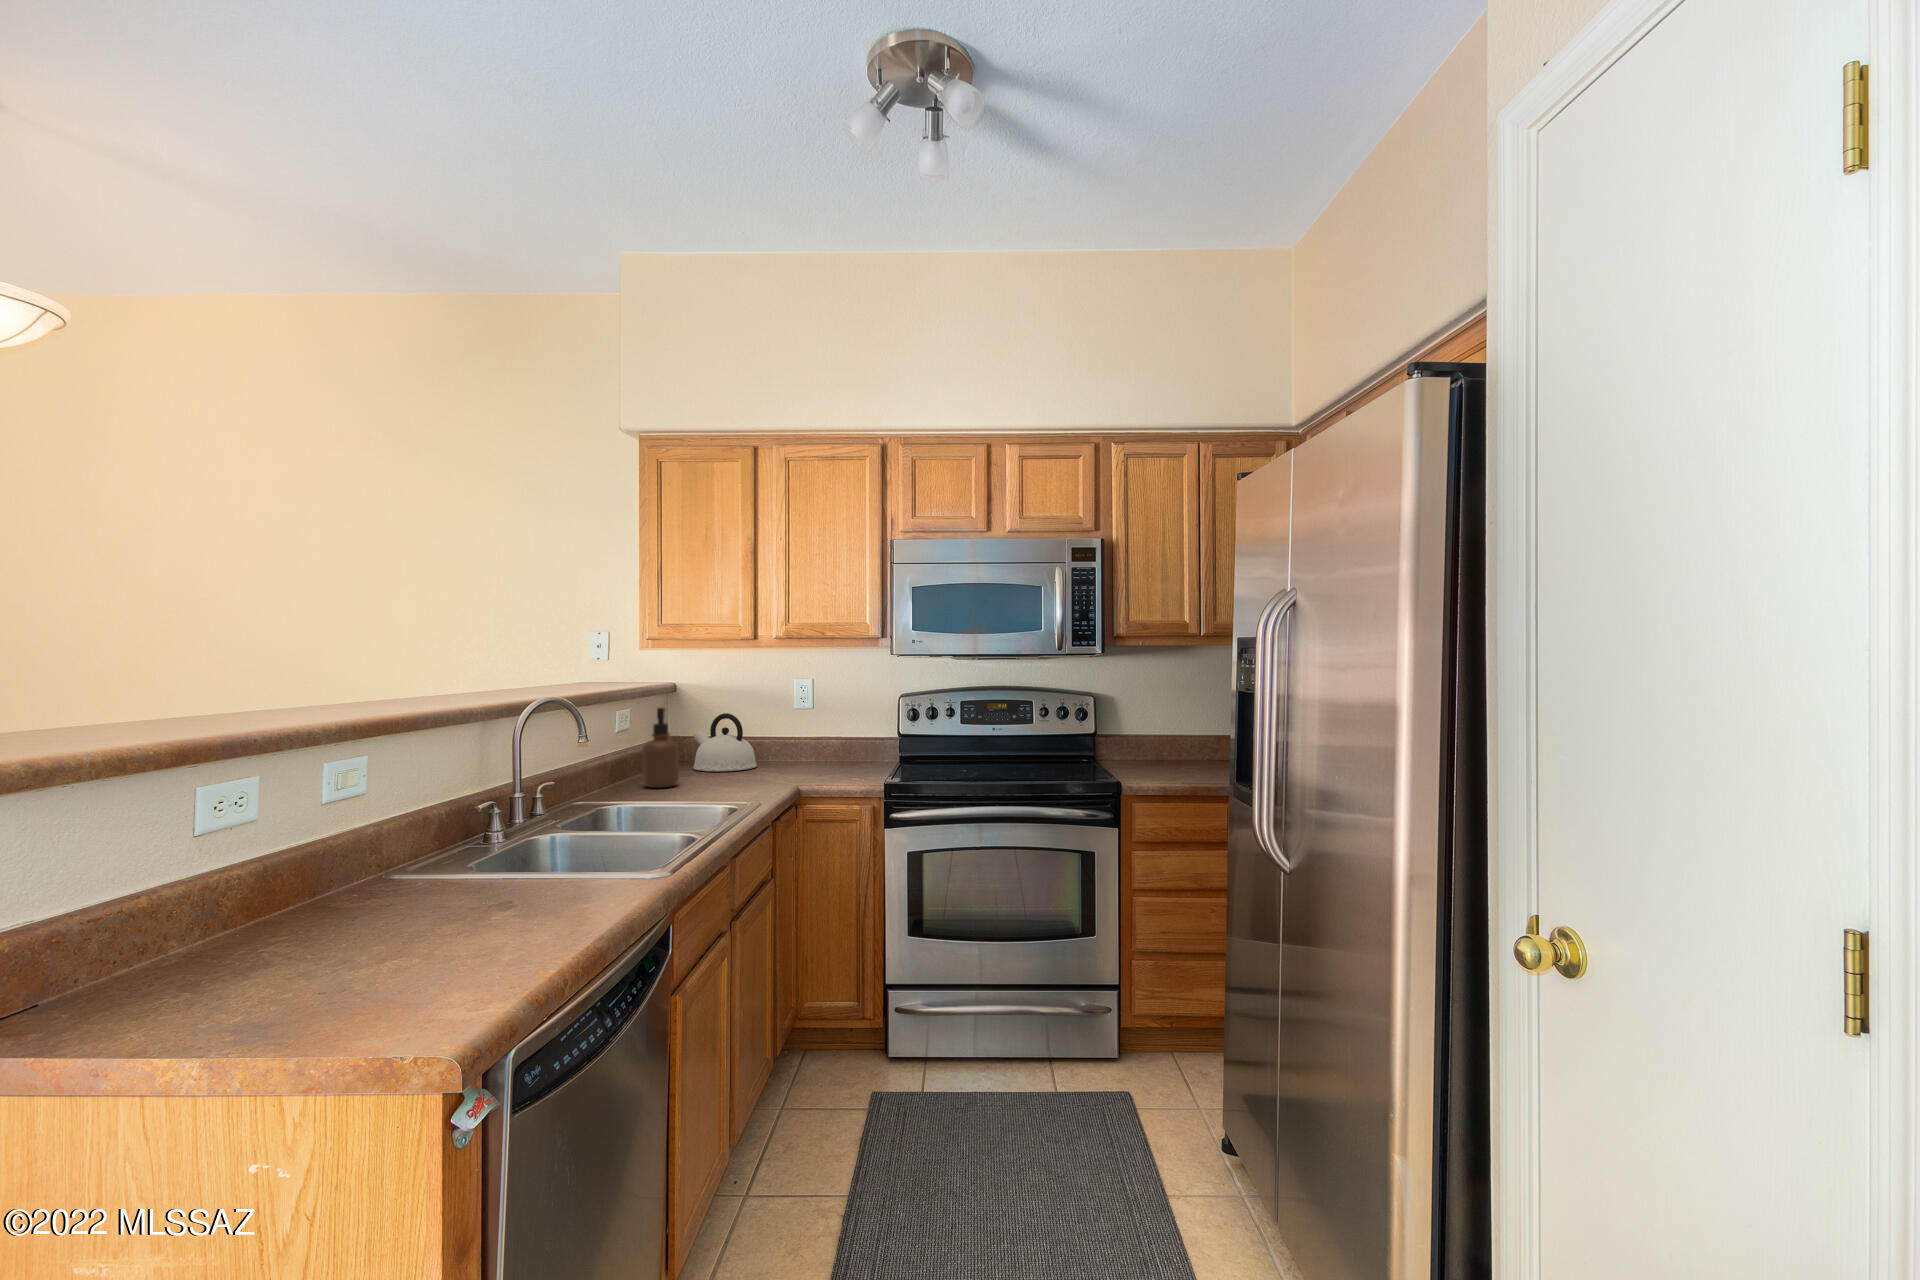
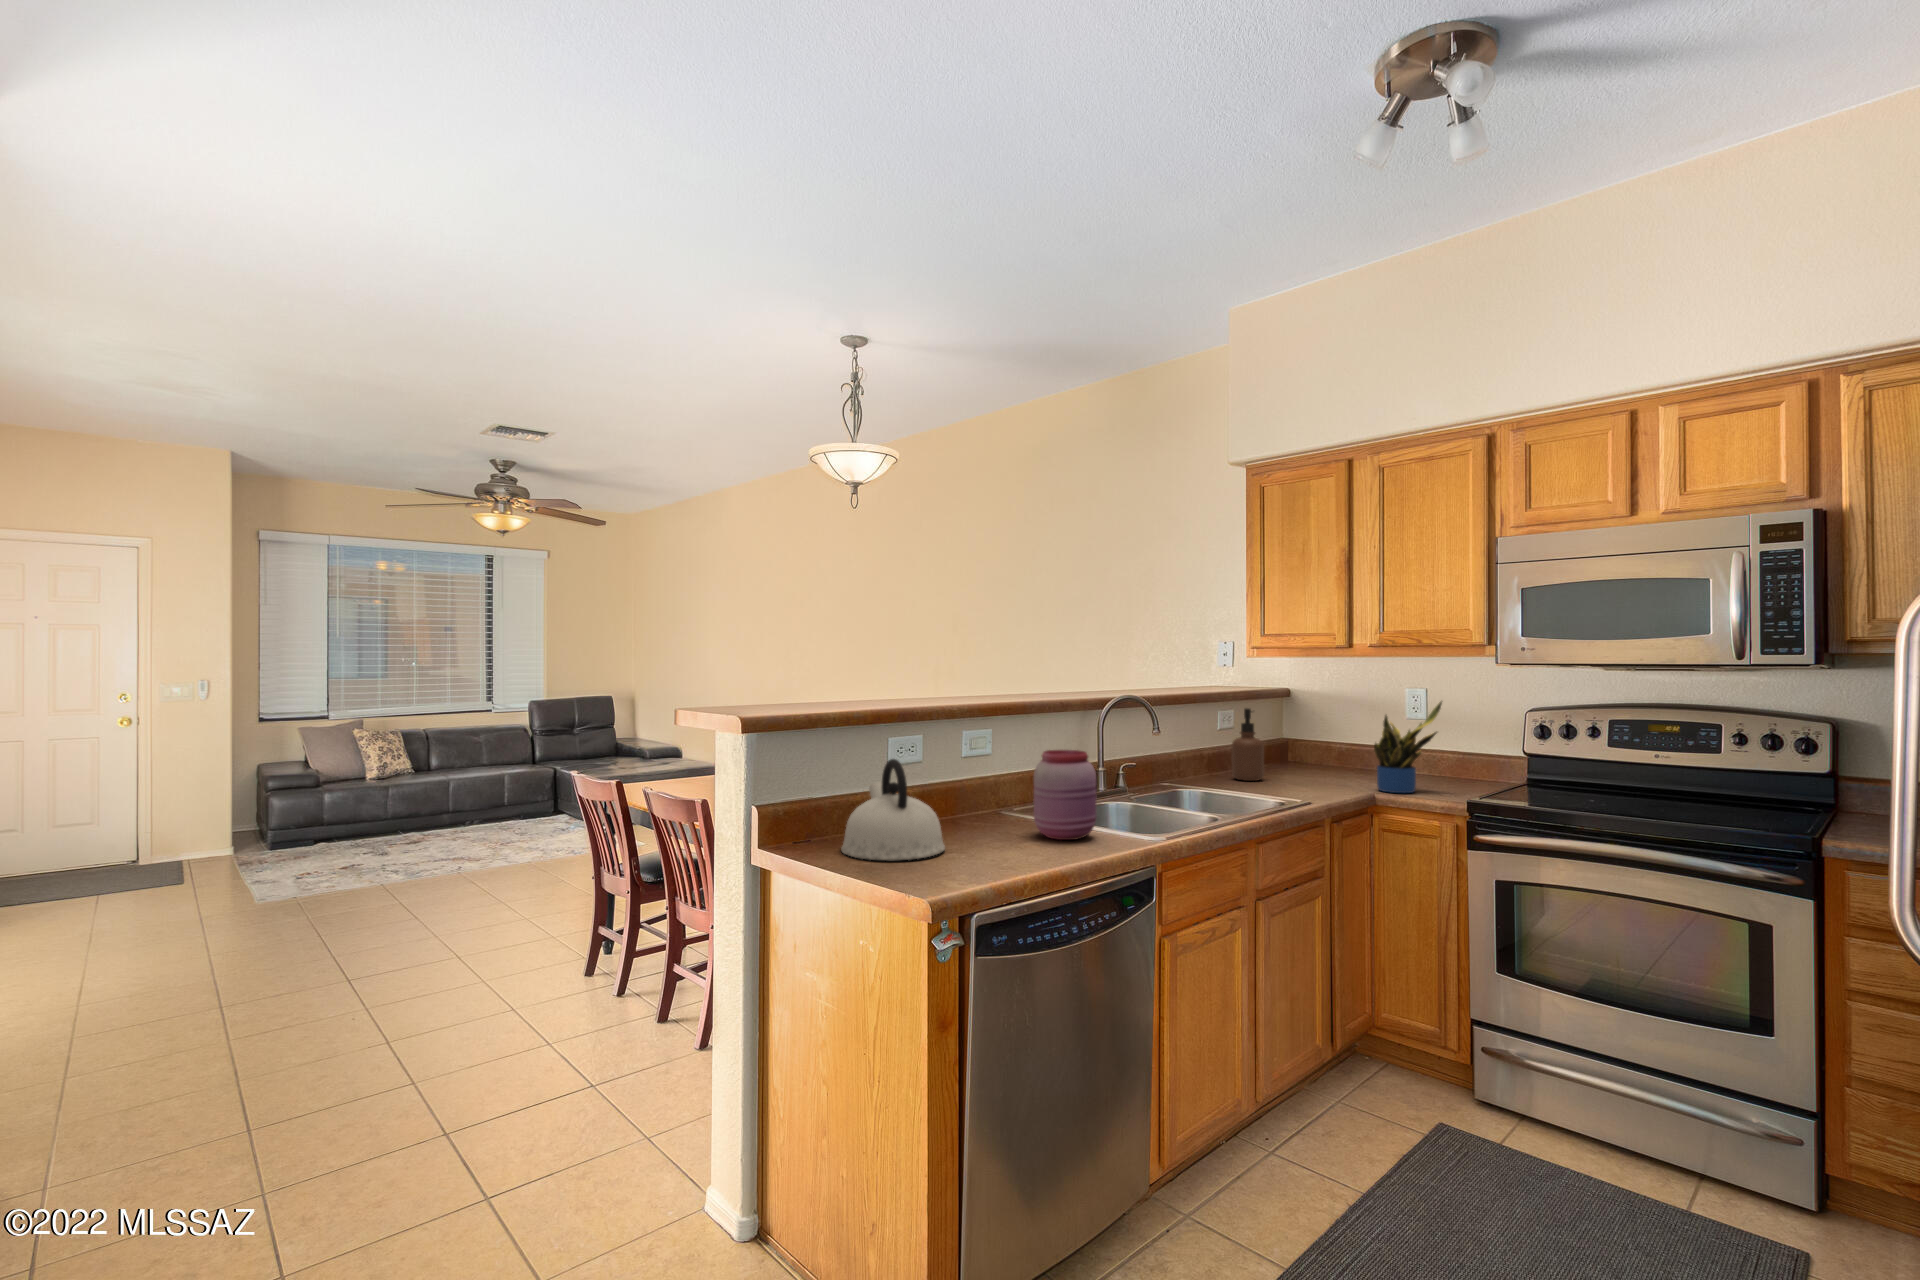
potted plant: none [793,690,854,783] -> present [1374,702,1442,793]
kettle: present [693,713,757,771] -> present [841,759,945,860]
jar: none [496,779,588,904] -> present [1034,750,1096,840]

